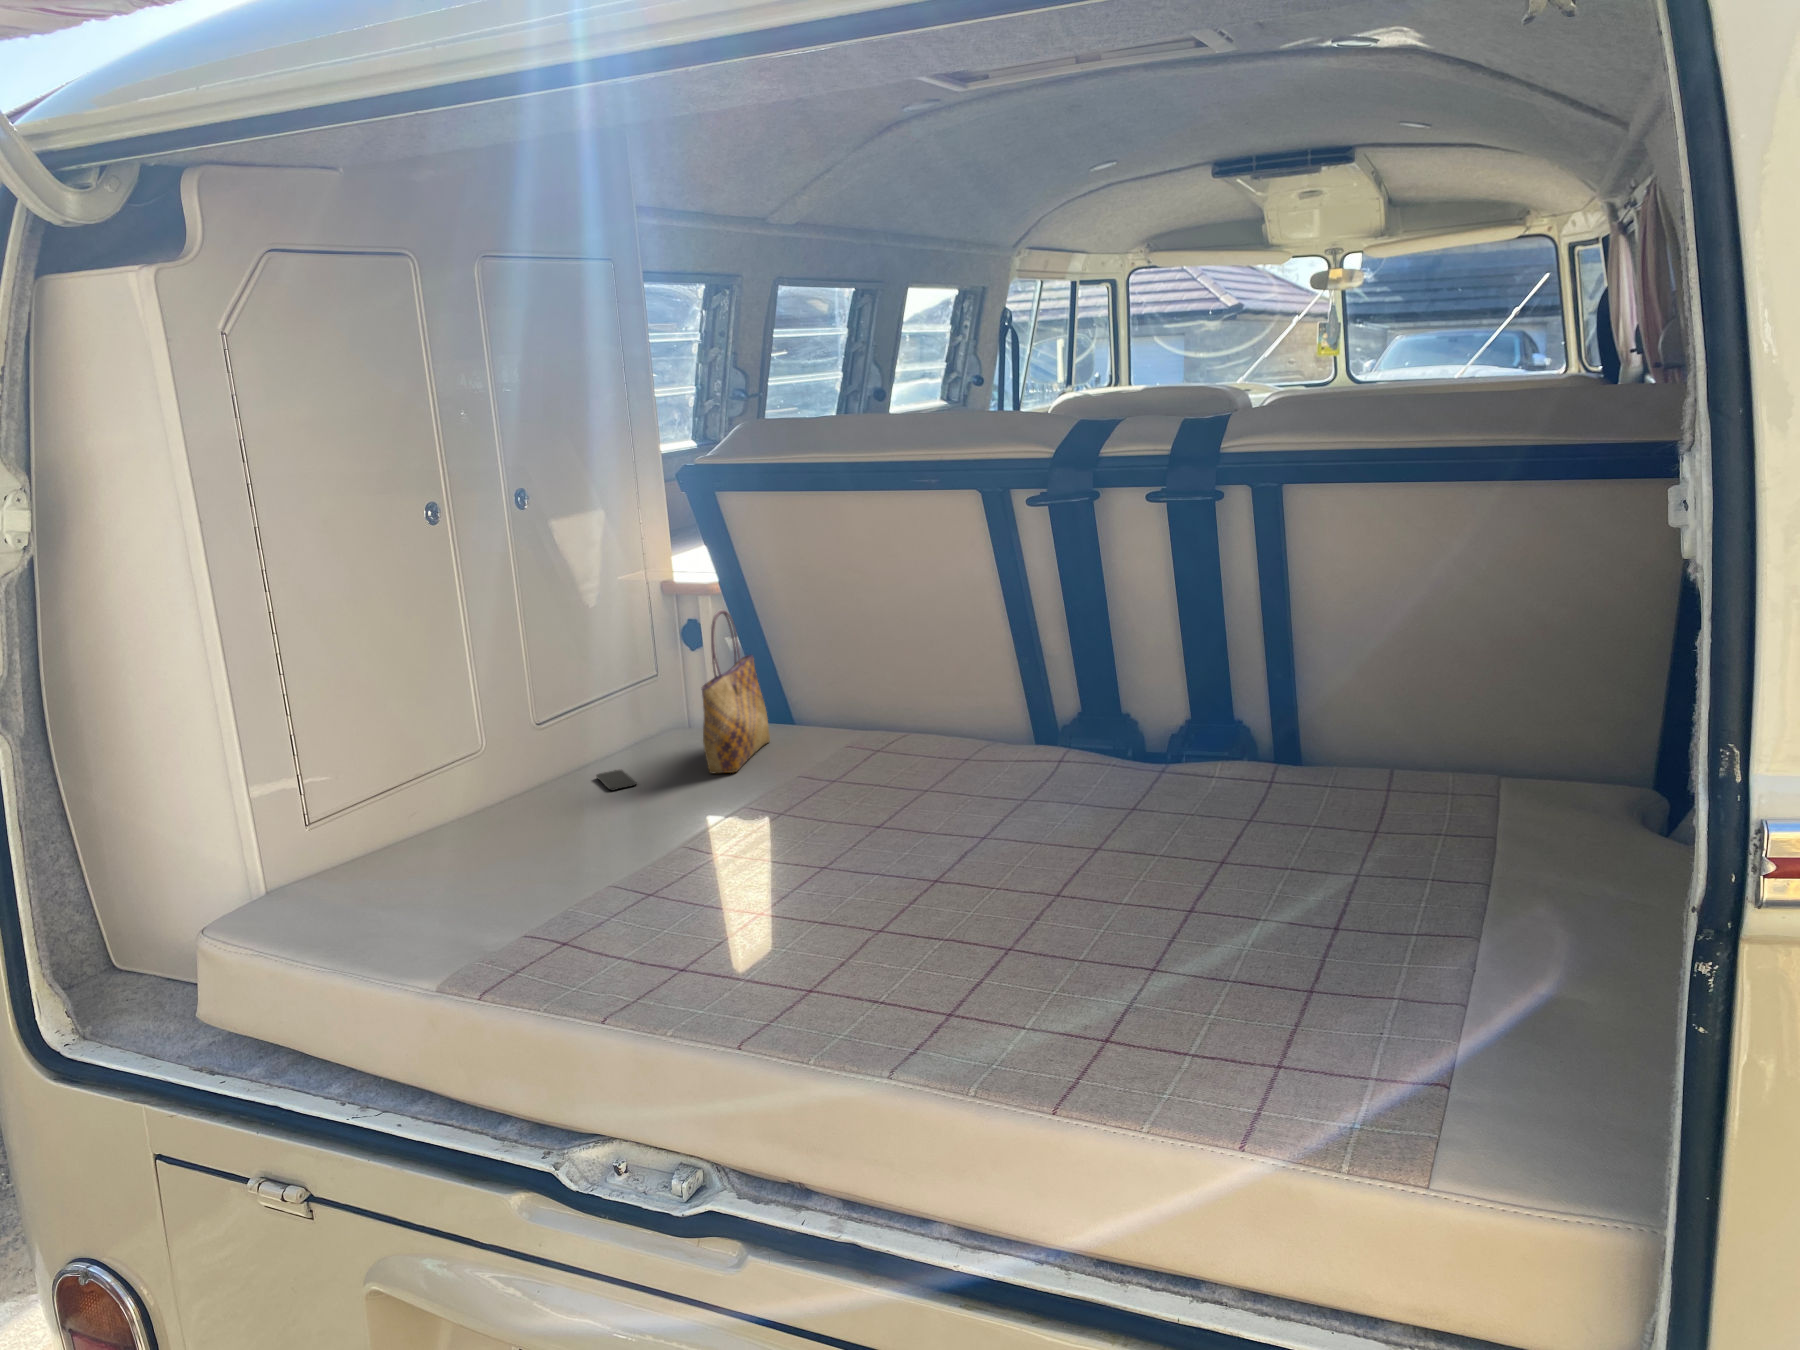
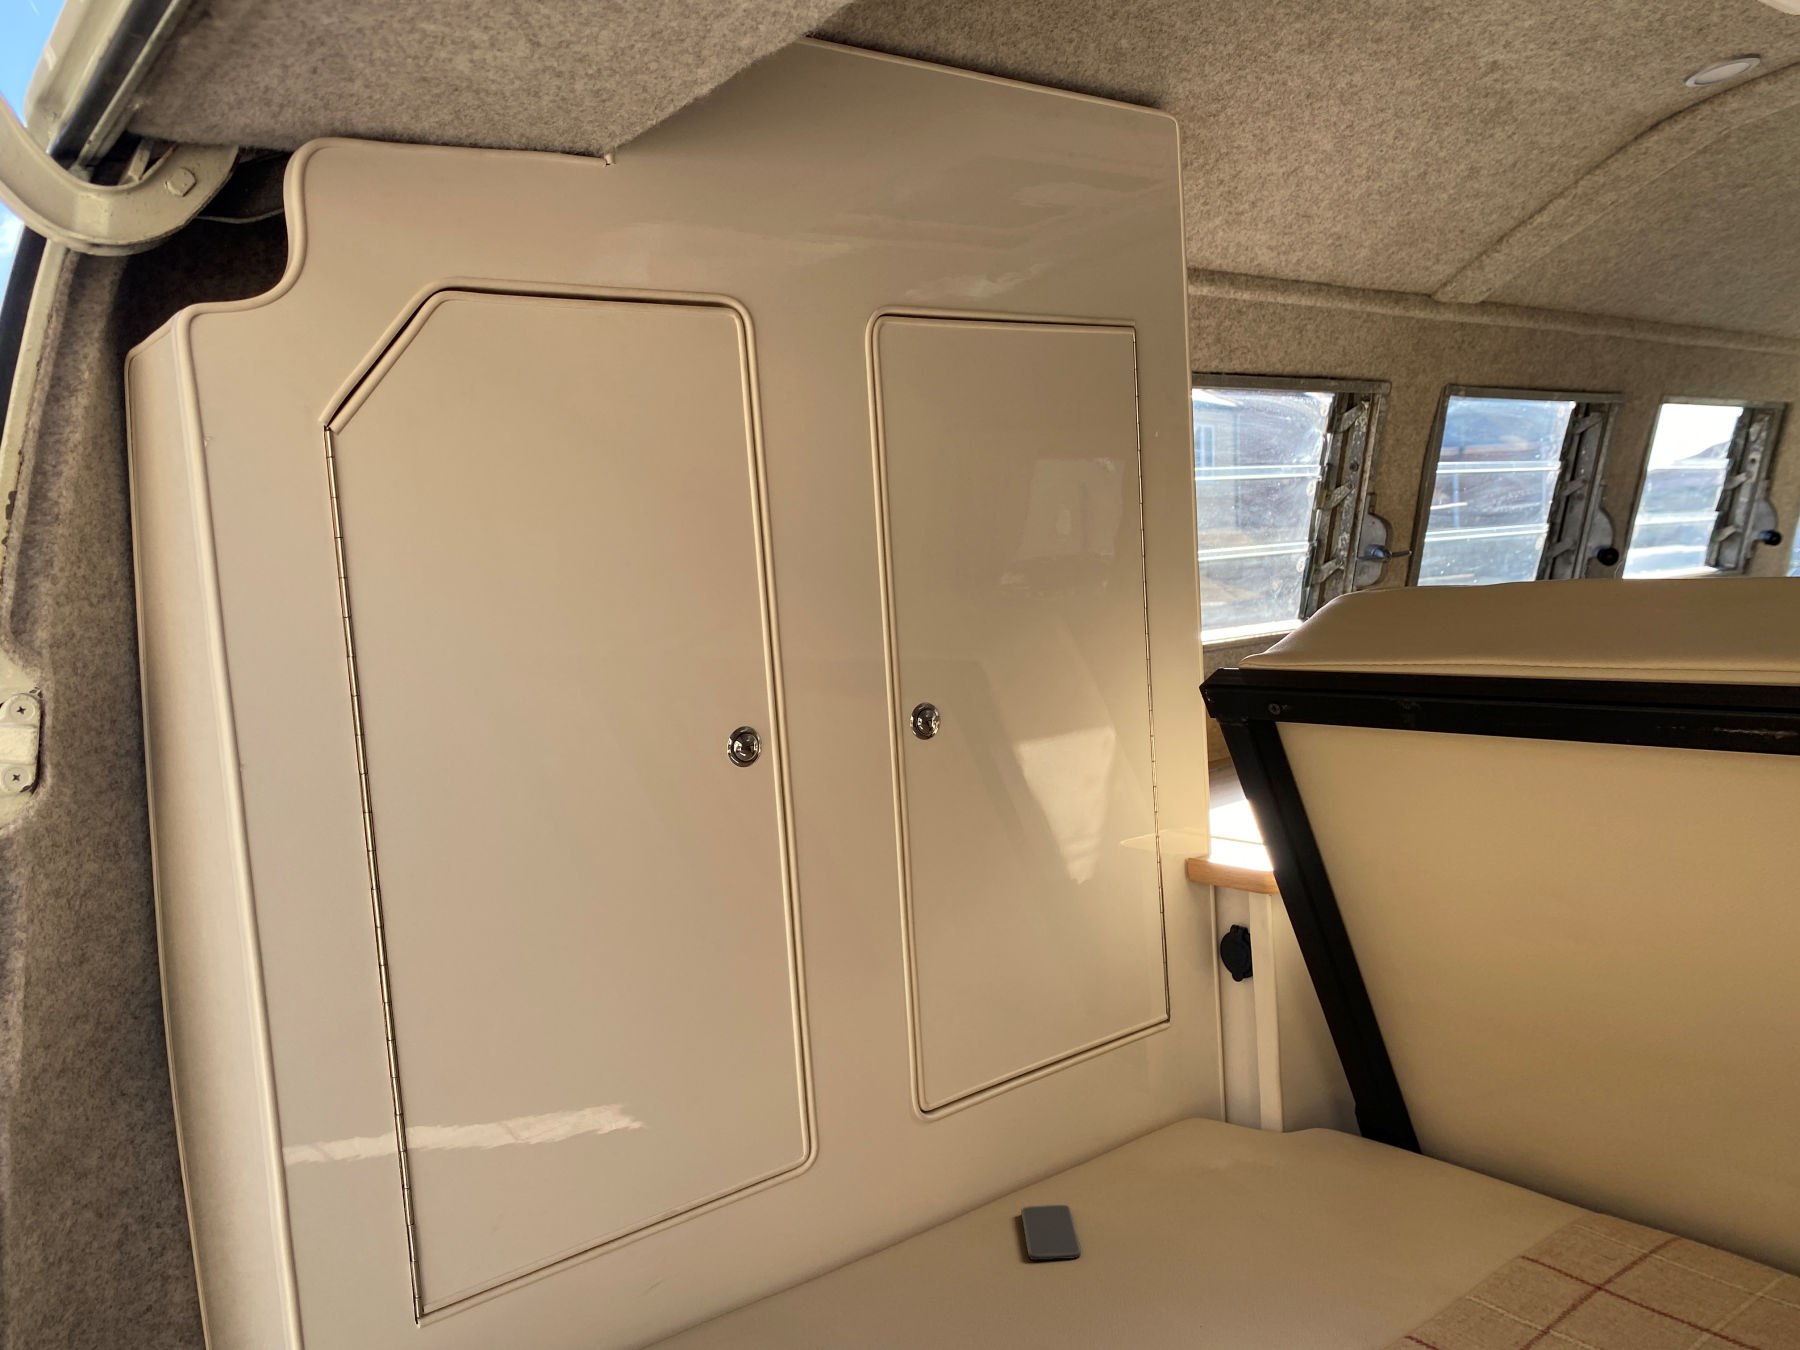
tote bag: present [702,610,770,773] -> none [1208,942,1355,1276]

